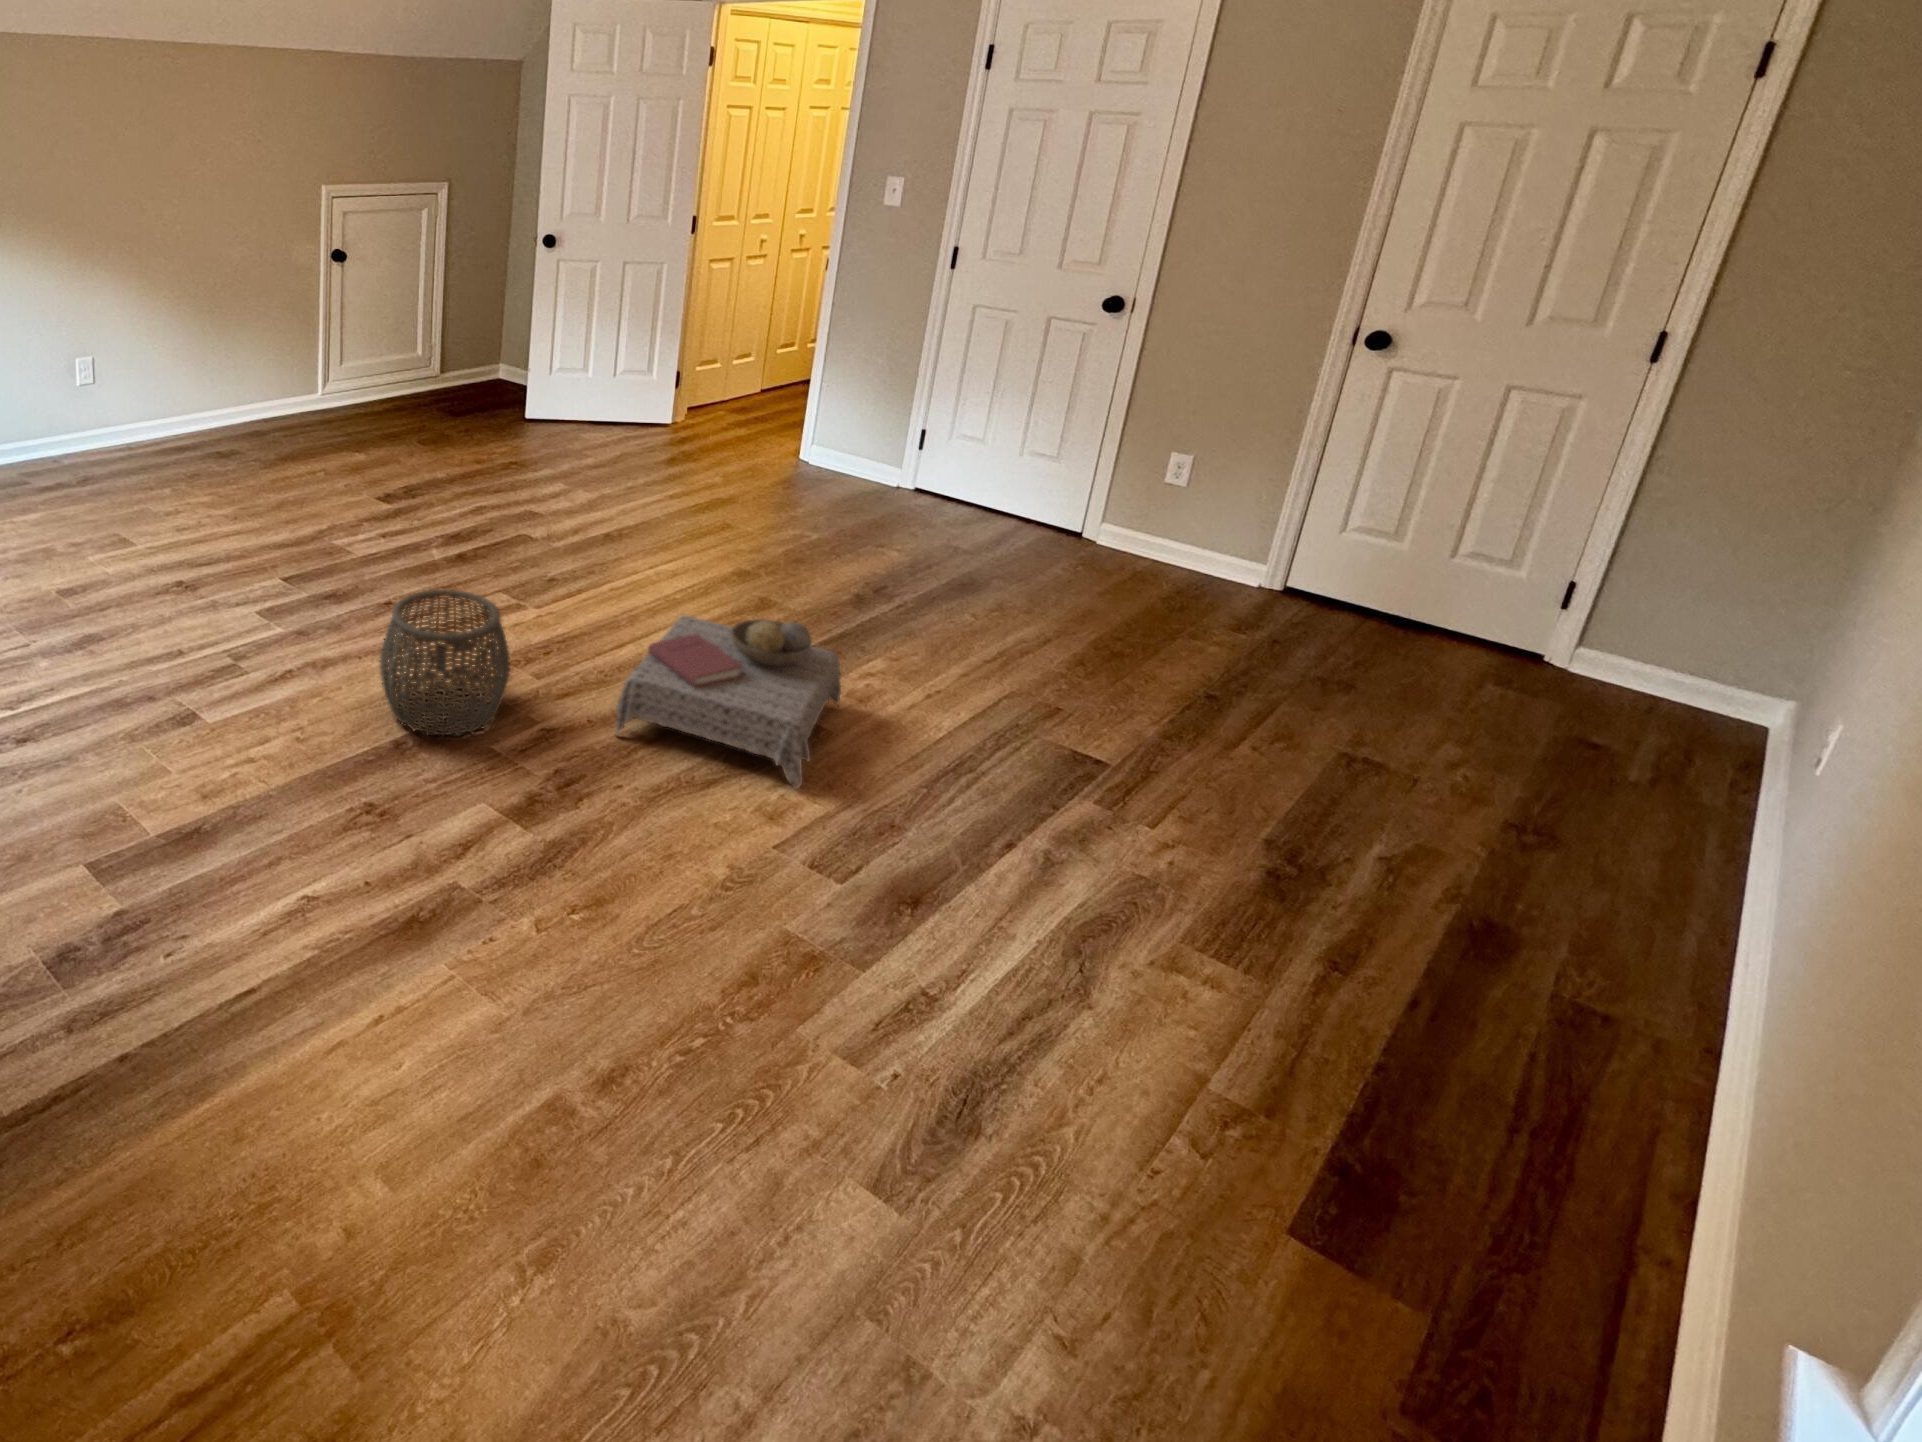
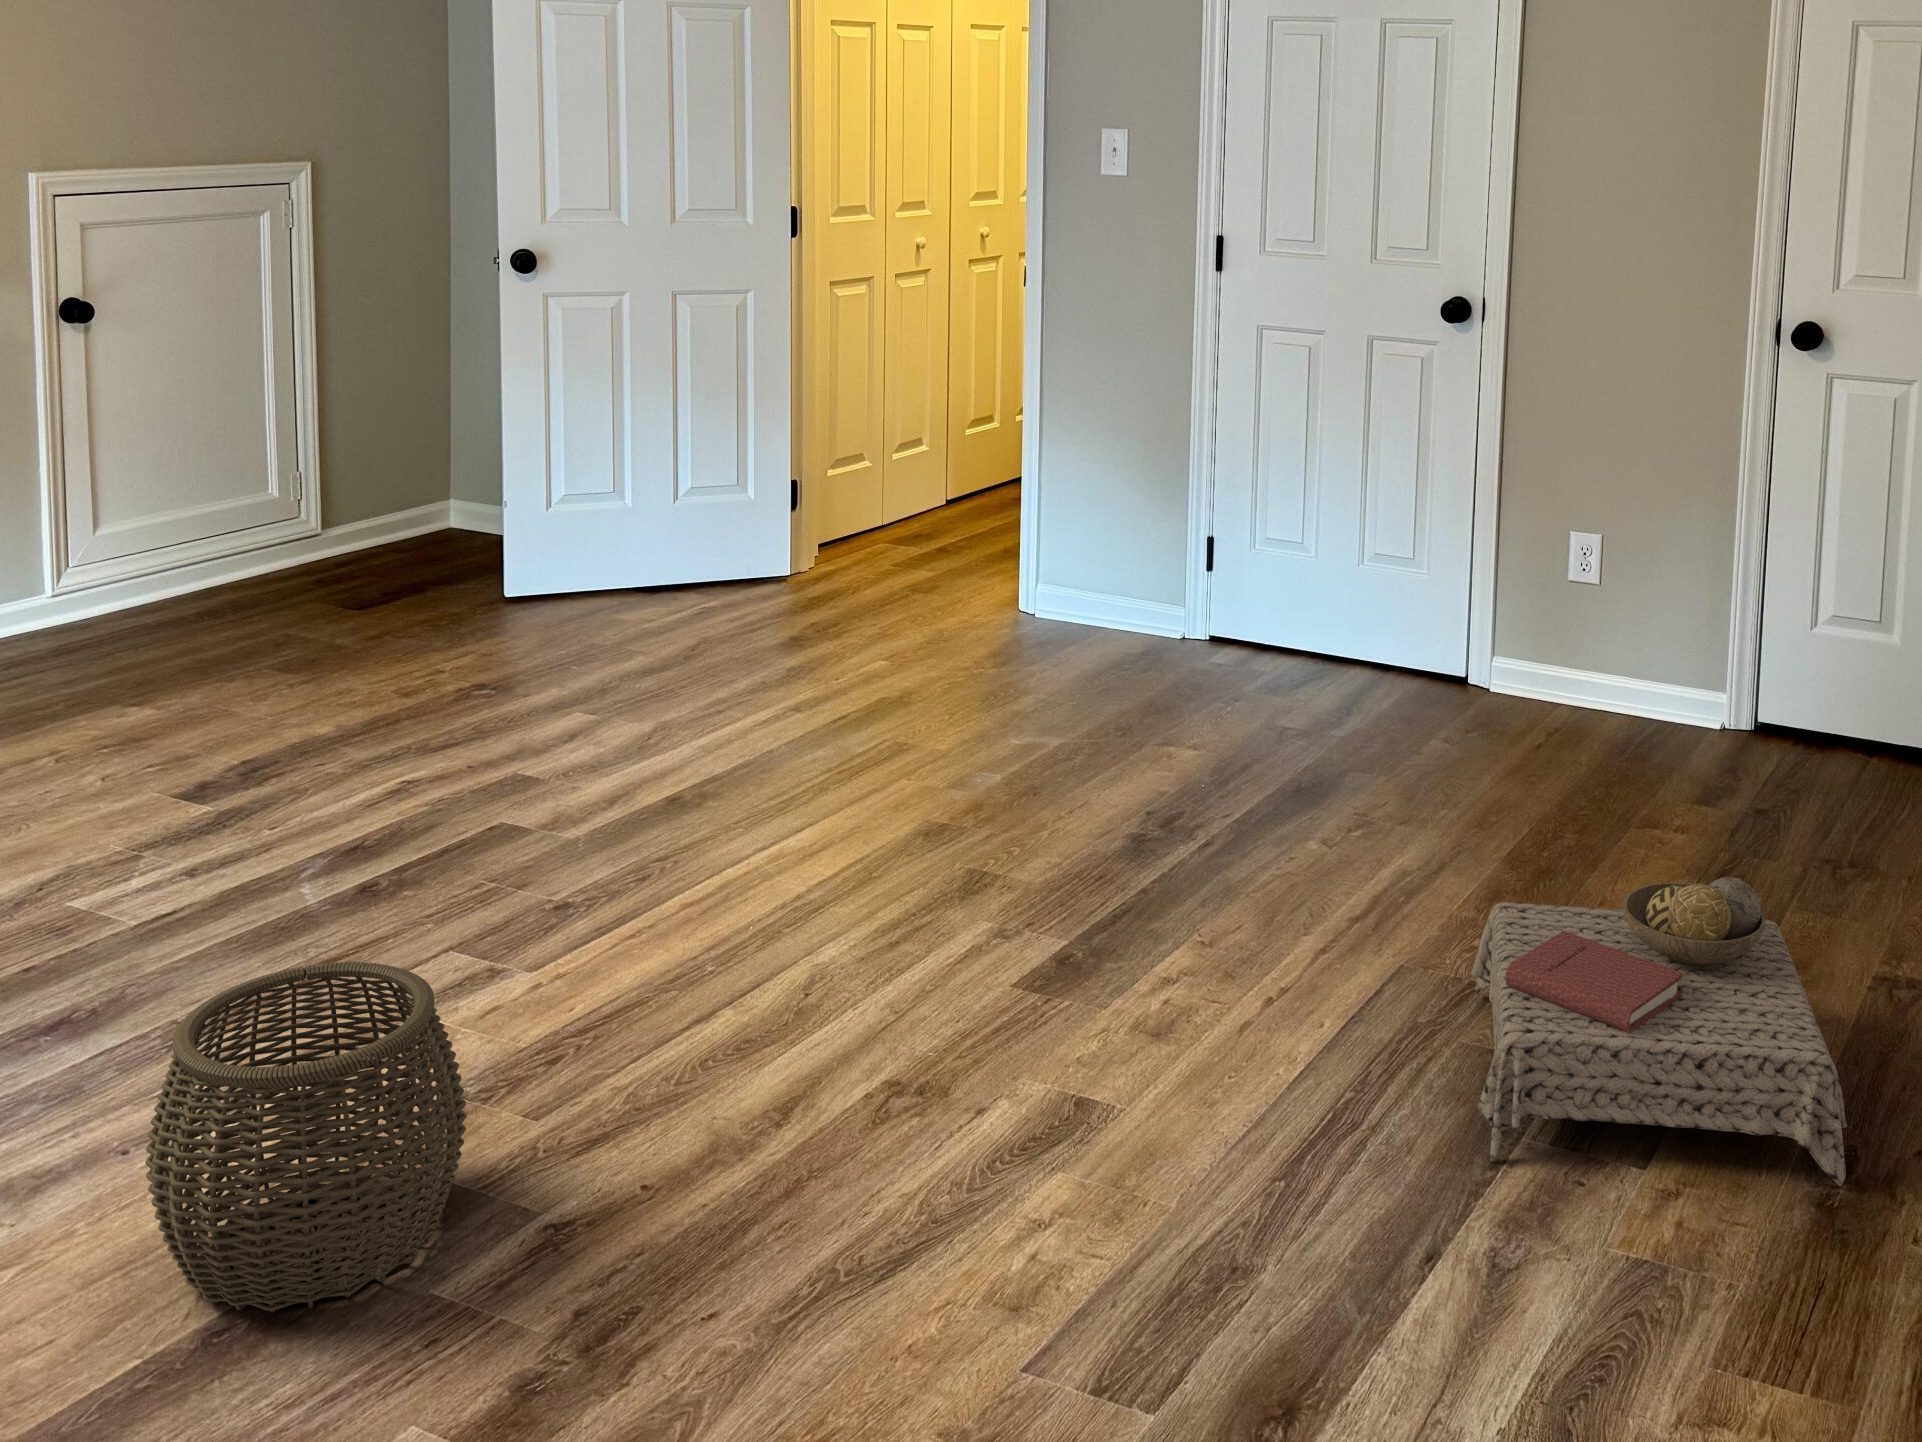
ottoman: present [616,616,841,789] -> present [1471,877,1847,1187]

